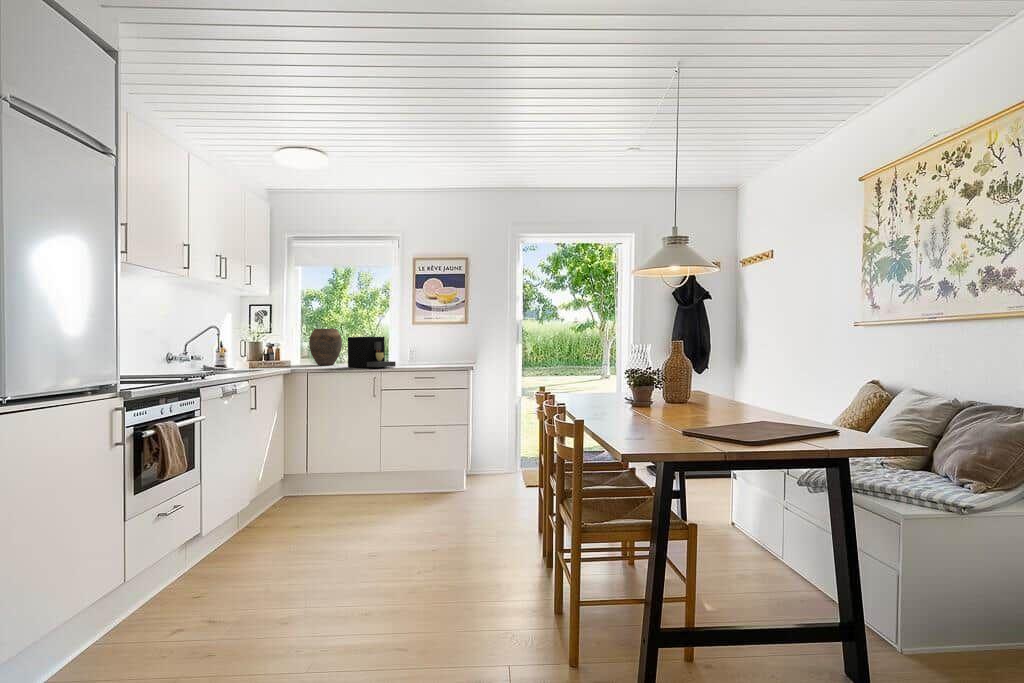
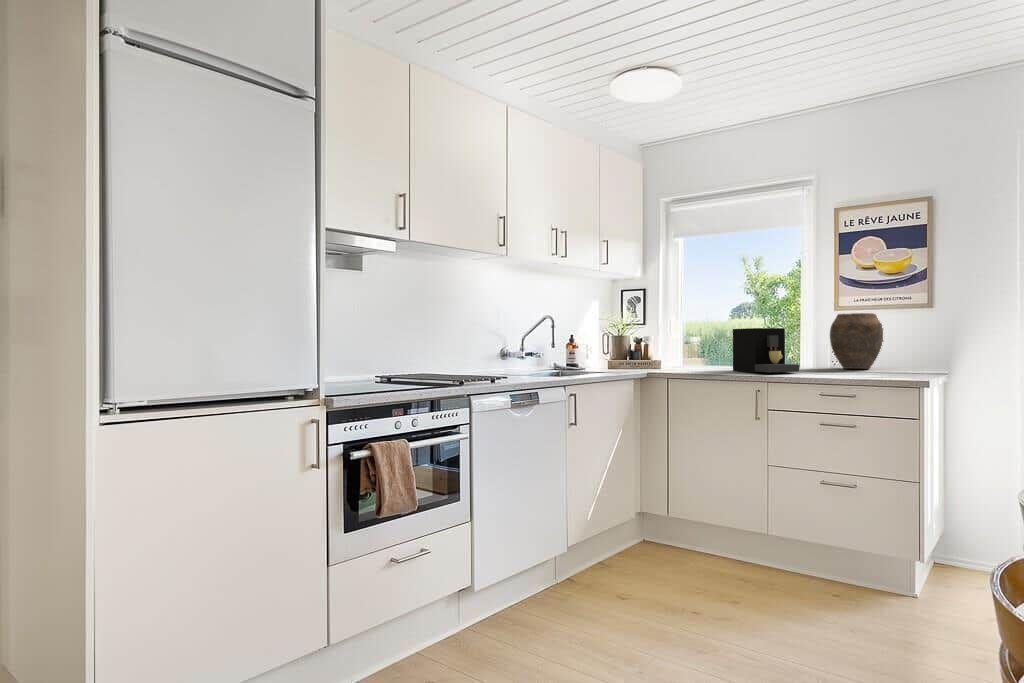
vase: present [309,329,342,365] -> present [830,313,883,369]

